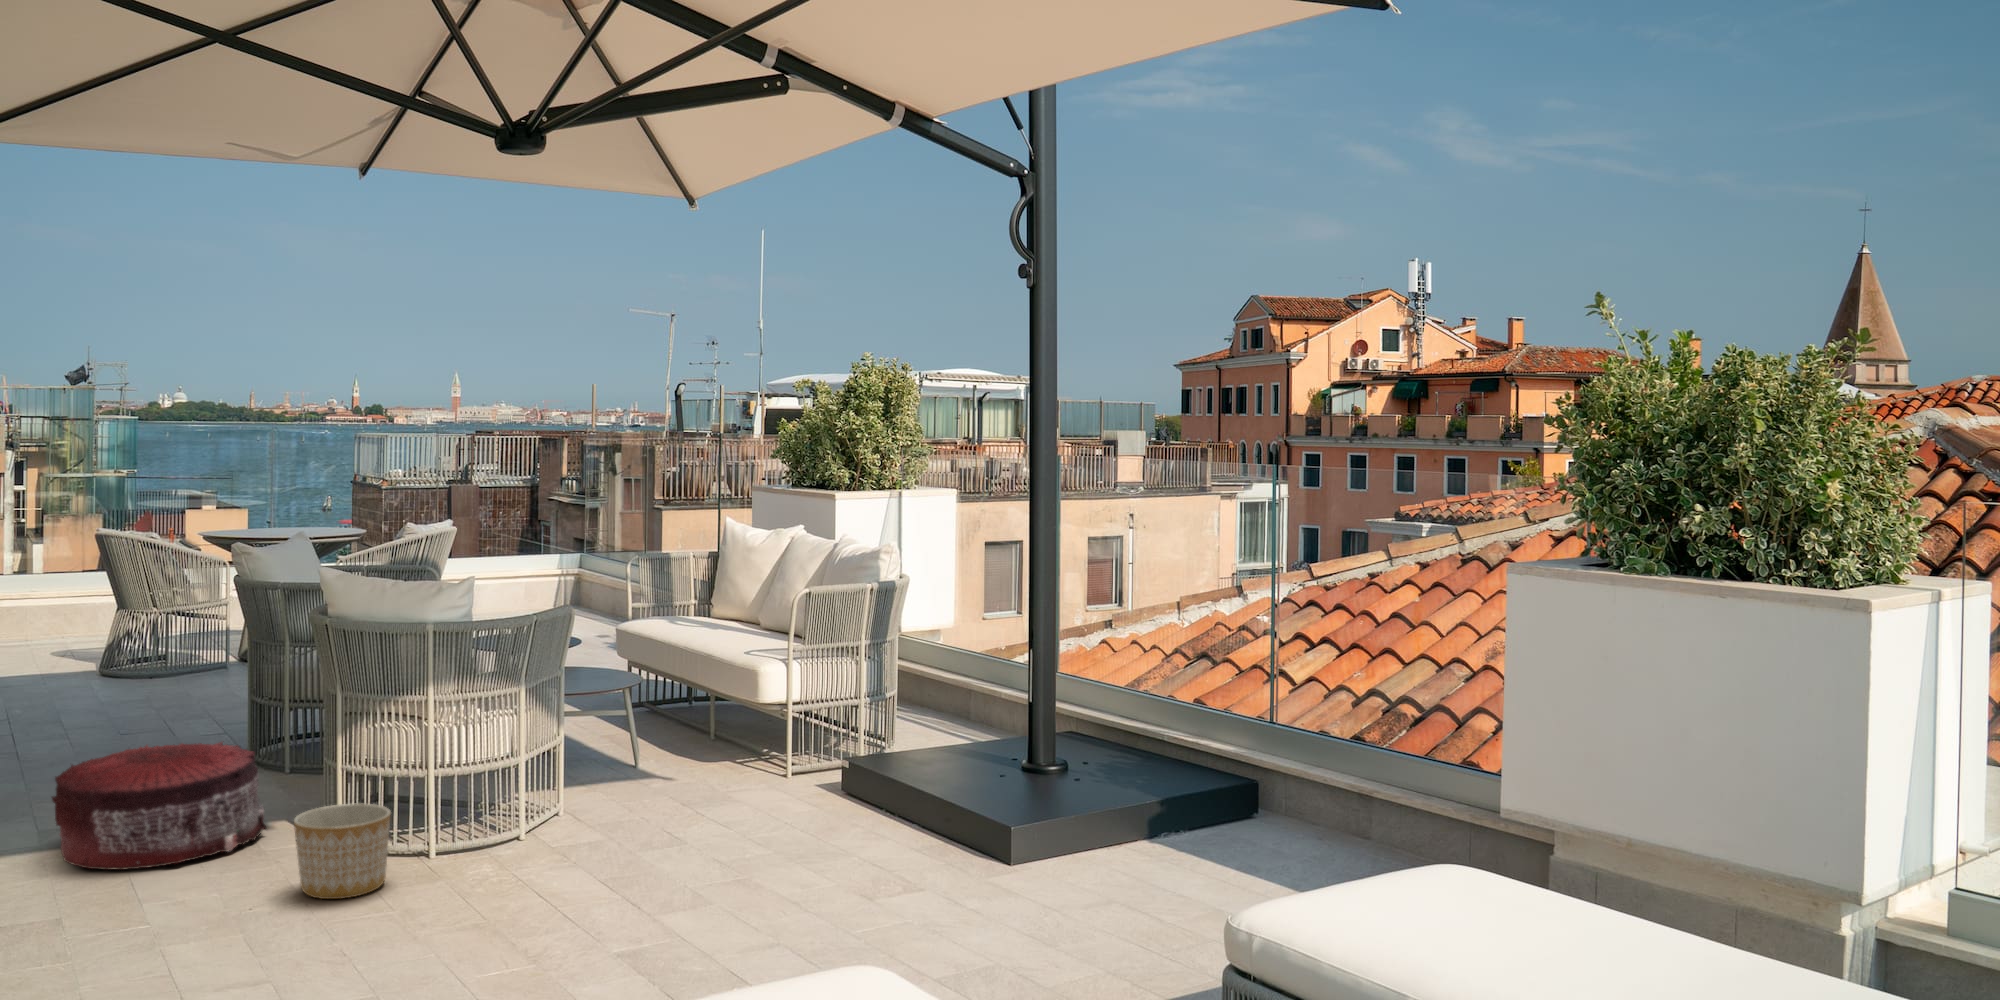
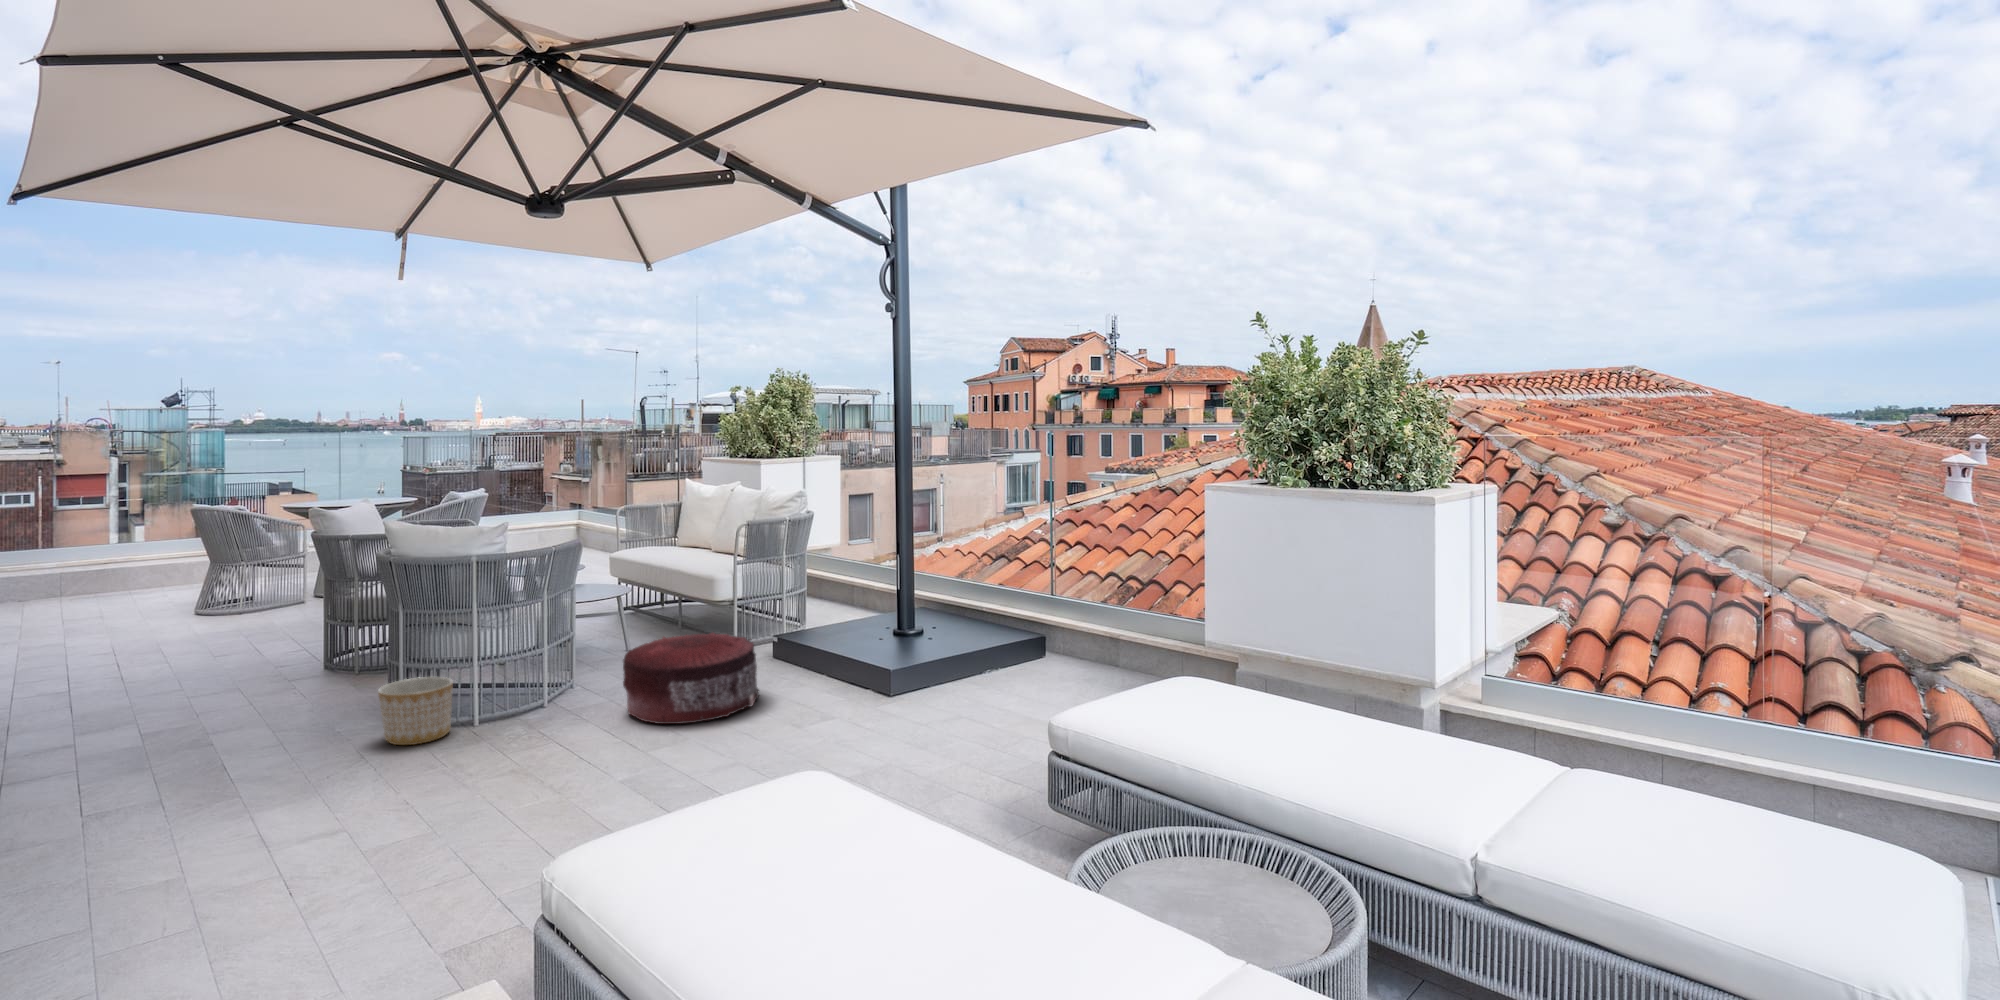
pouf: present [52,742,267,870] -> present [623,633,759,724]

